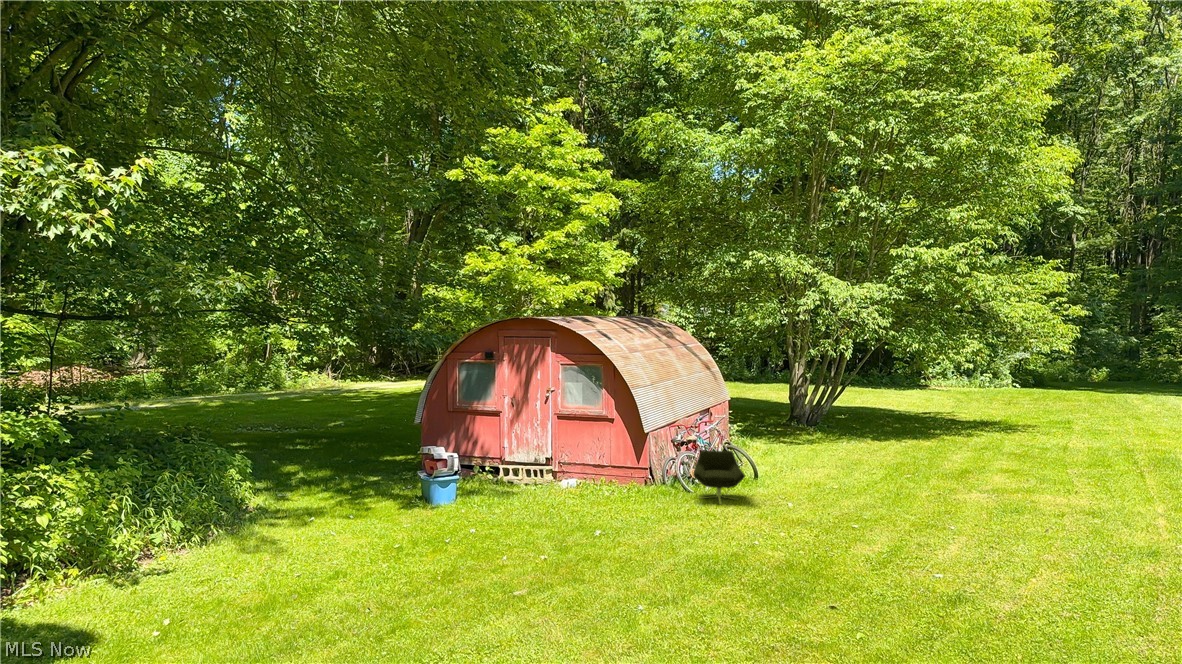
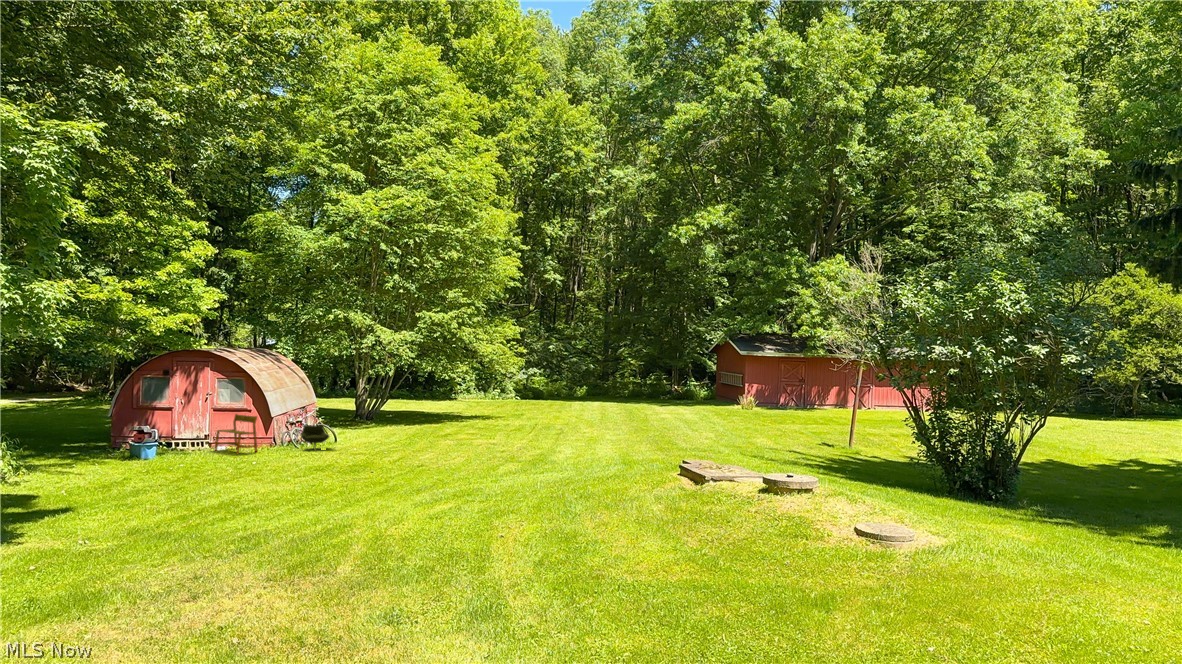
bench: none [558,425,620,502] -> present [215,414,257,454]

